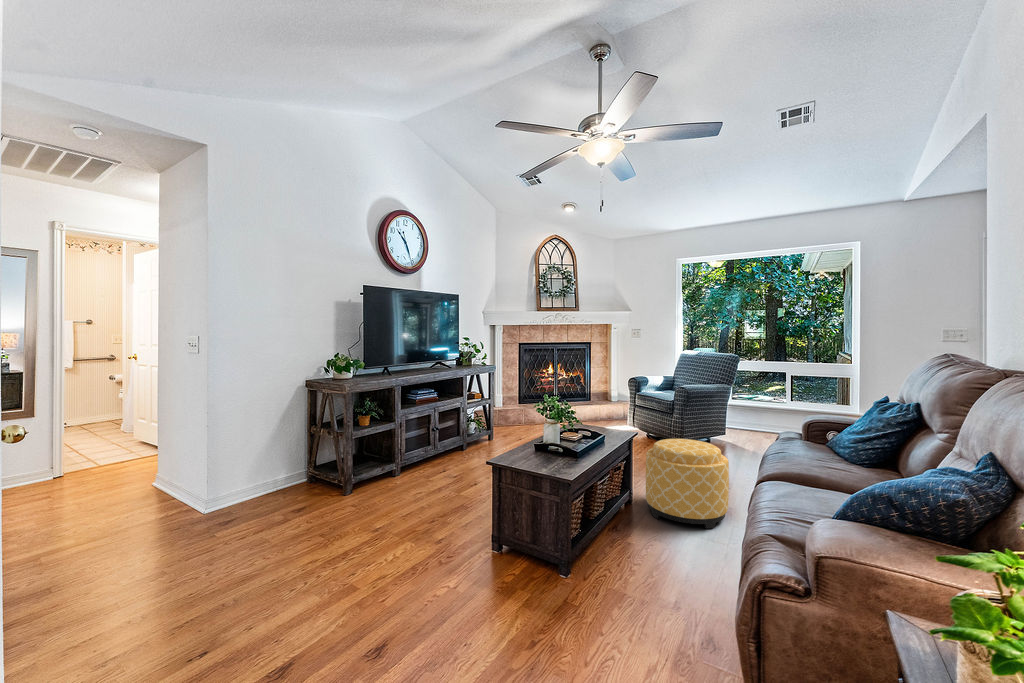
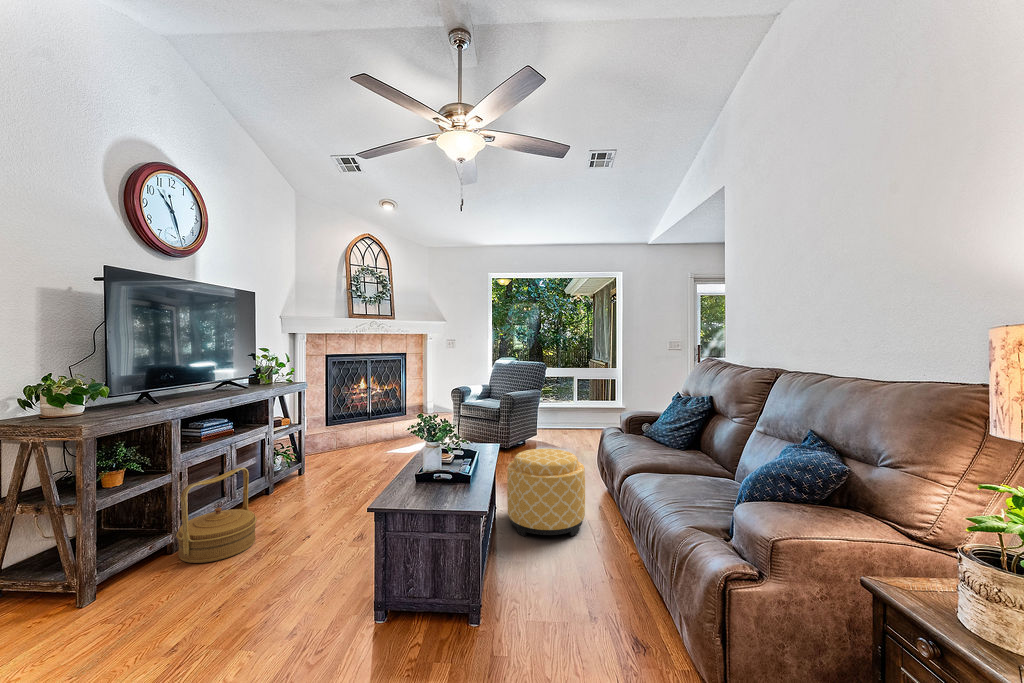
woven basket: none [398,424,447,487] -> present [176,467,257,563]

